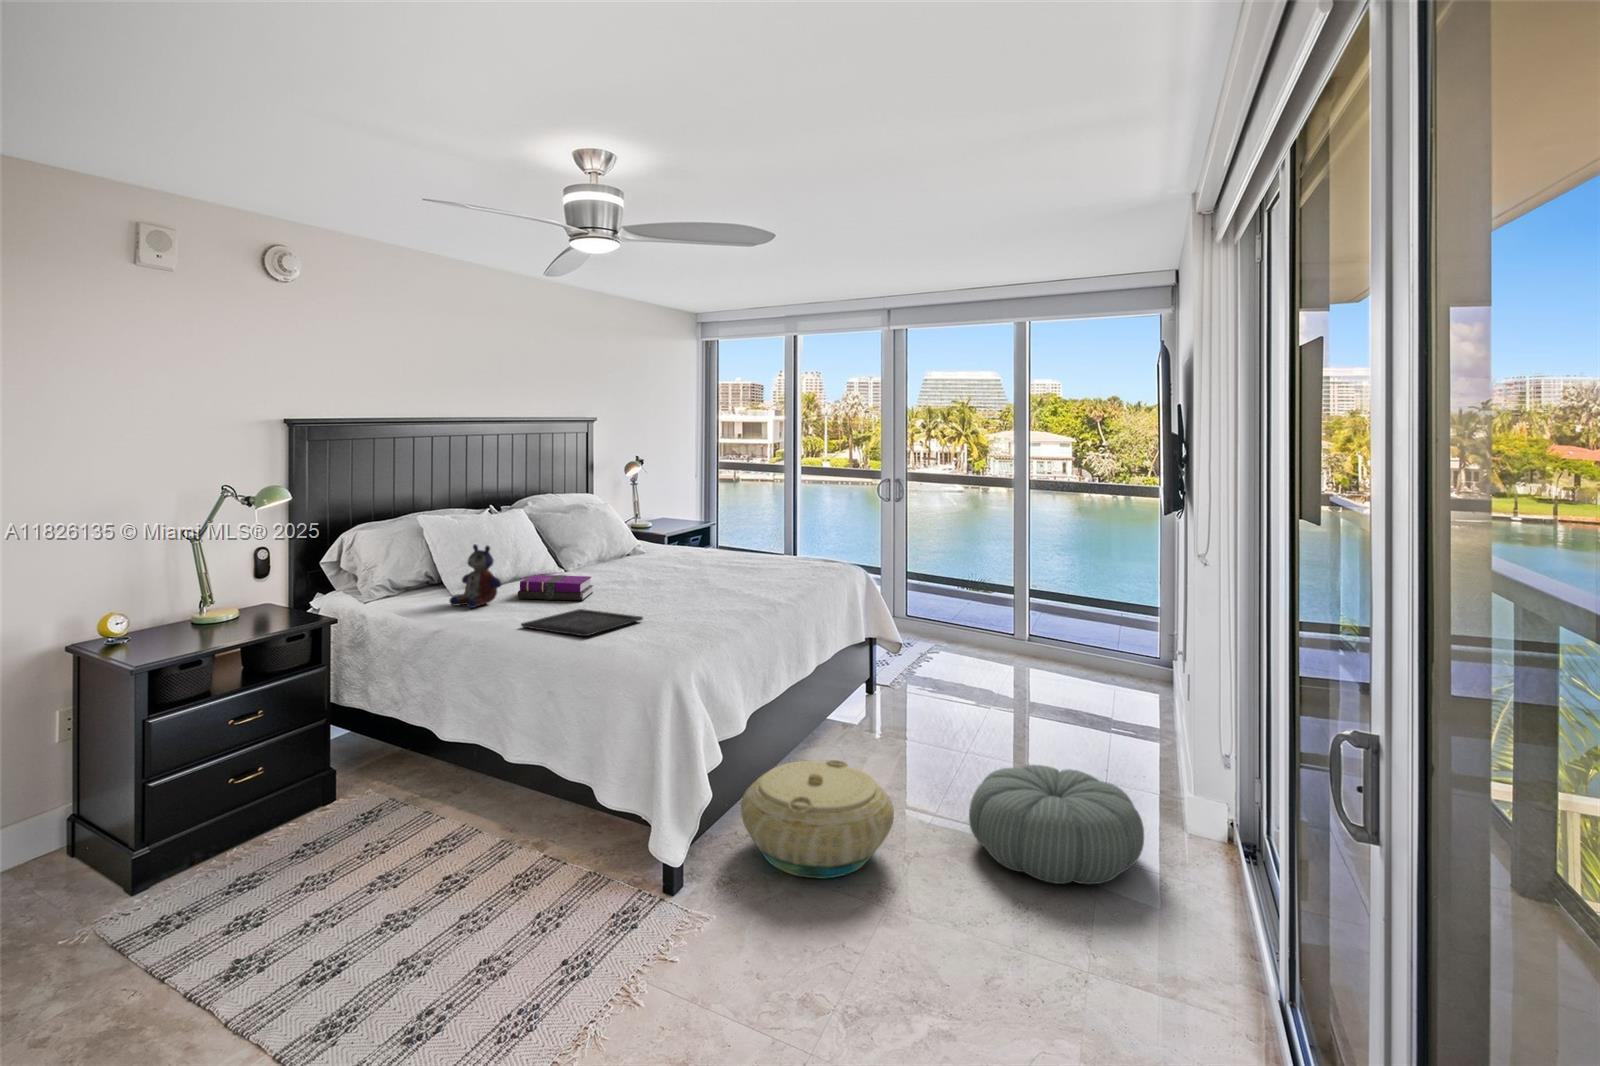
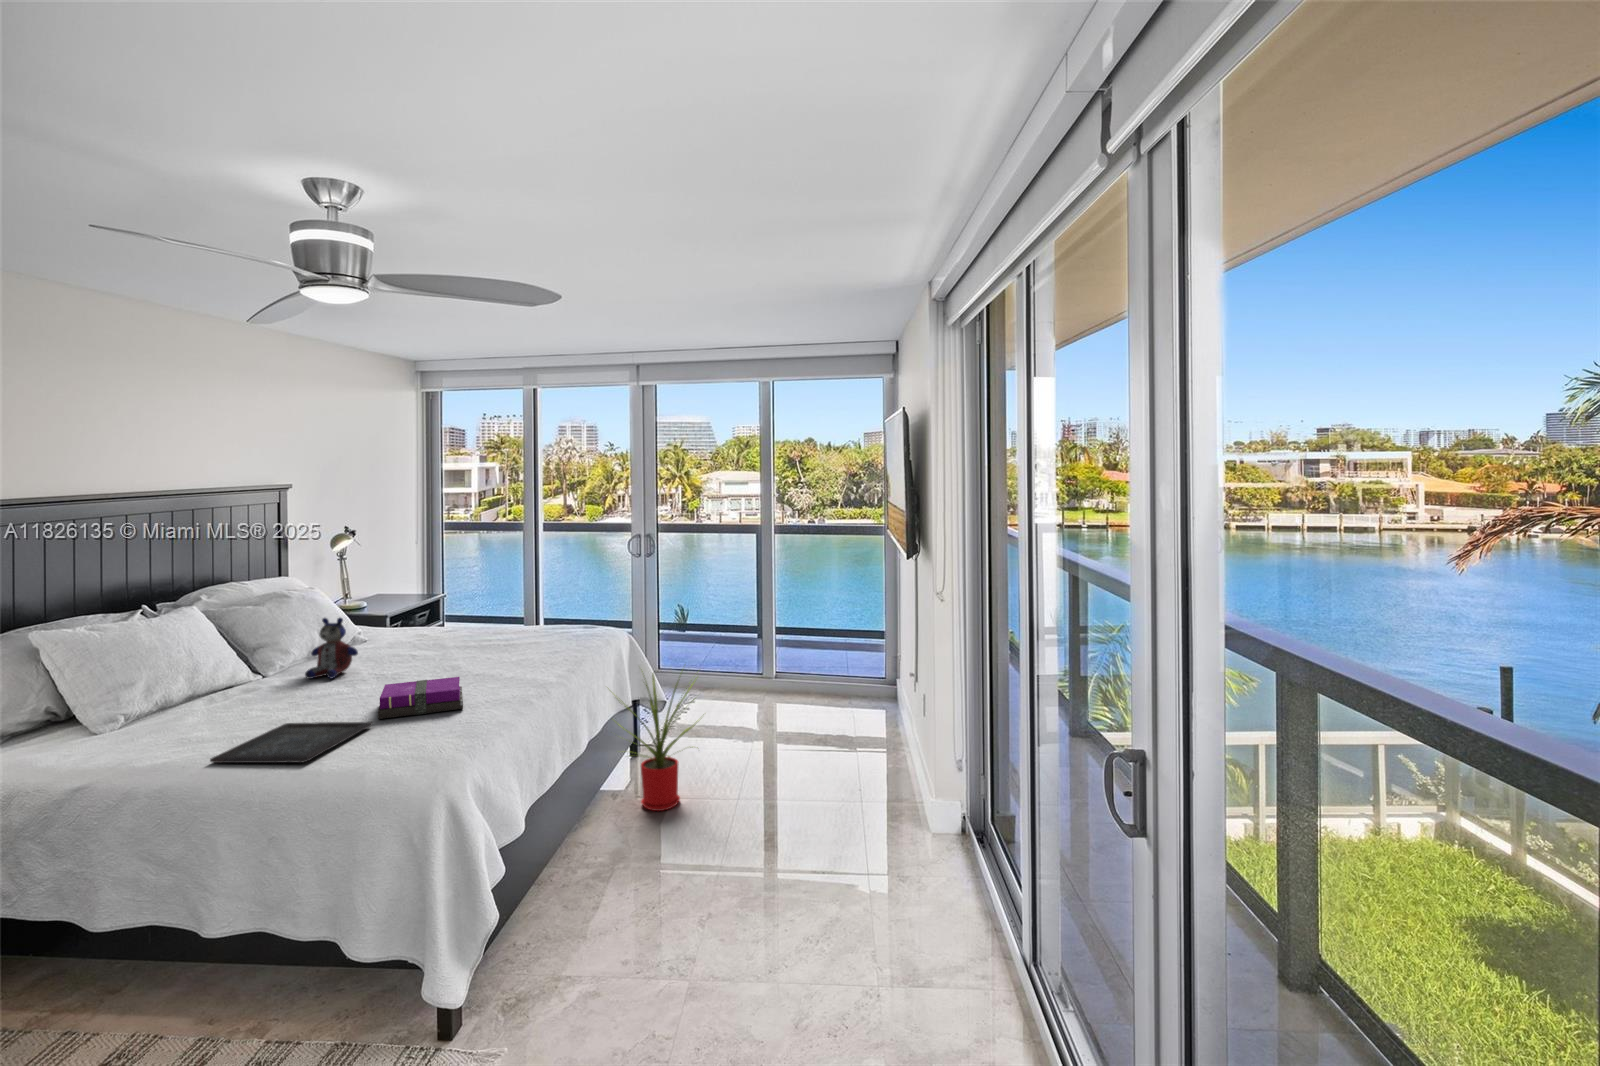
stuffed bear: present [450,544,501,608] -> present [305,618,358,679]
notebook: present [518,575,593,600] -> present [378,677,463,719]
house plant: none [855,611,955,759] -> present [608,673,697,811]
basket: present [741,760,894,878] -> none [516,837,680,975]
pouf: present [969,765,1144,884] -> none [747,796,901,913]

